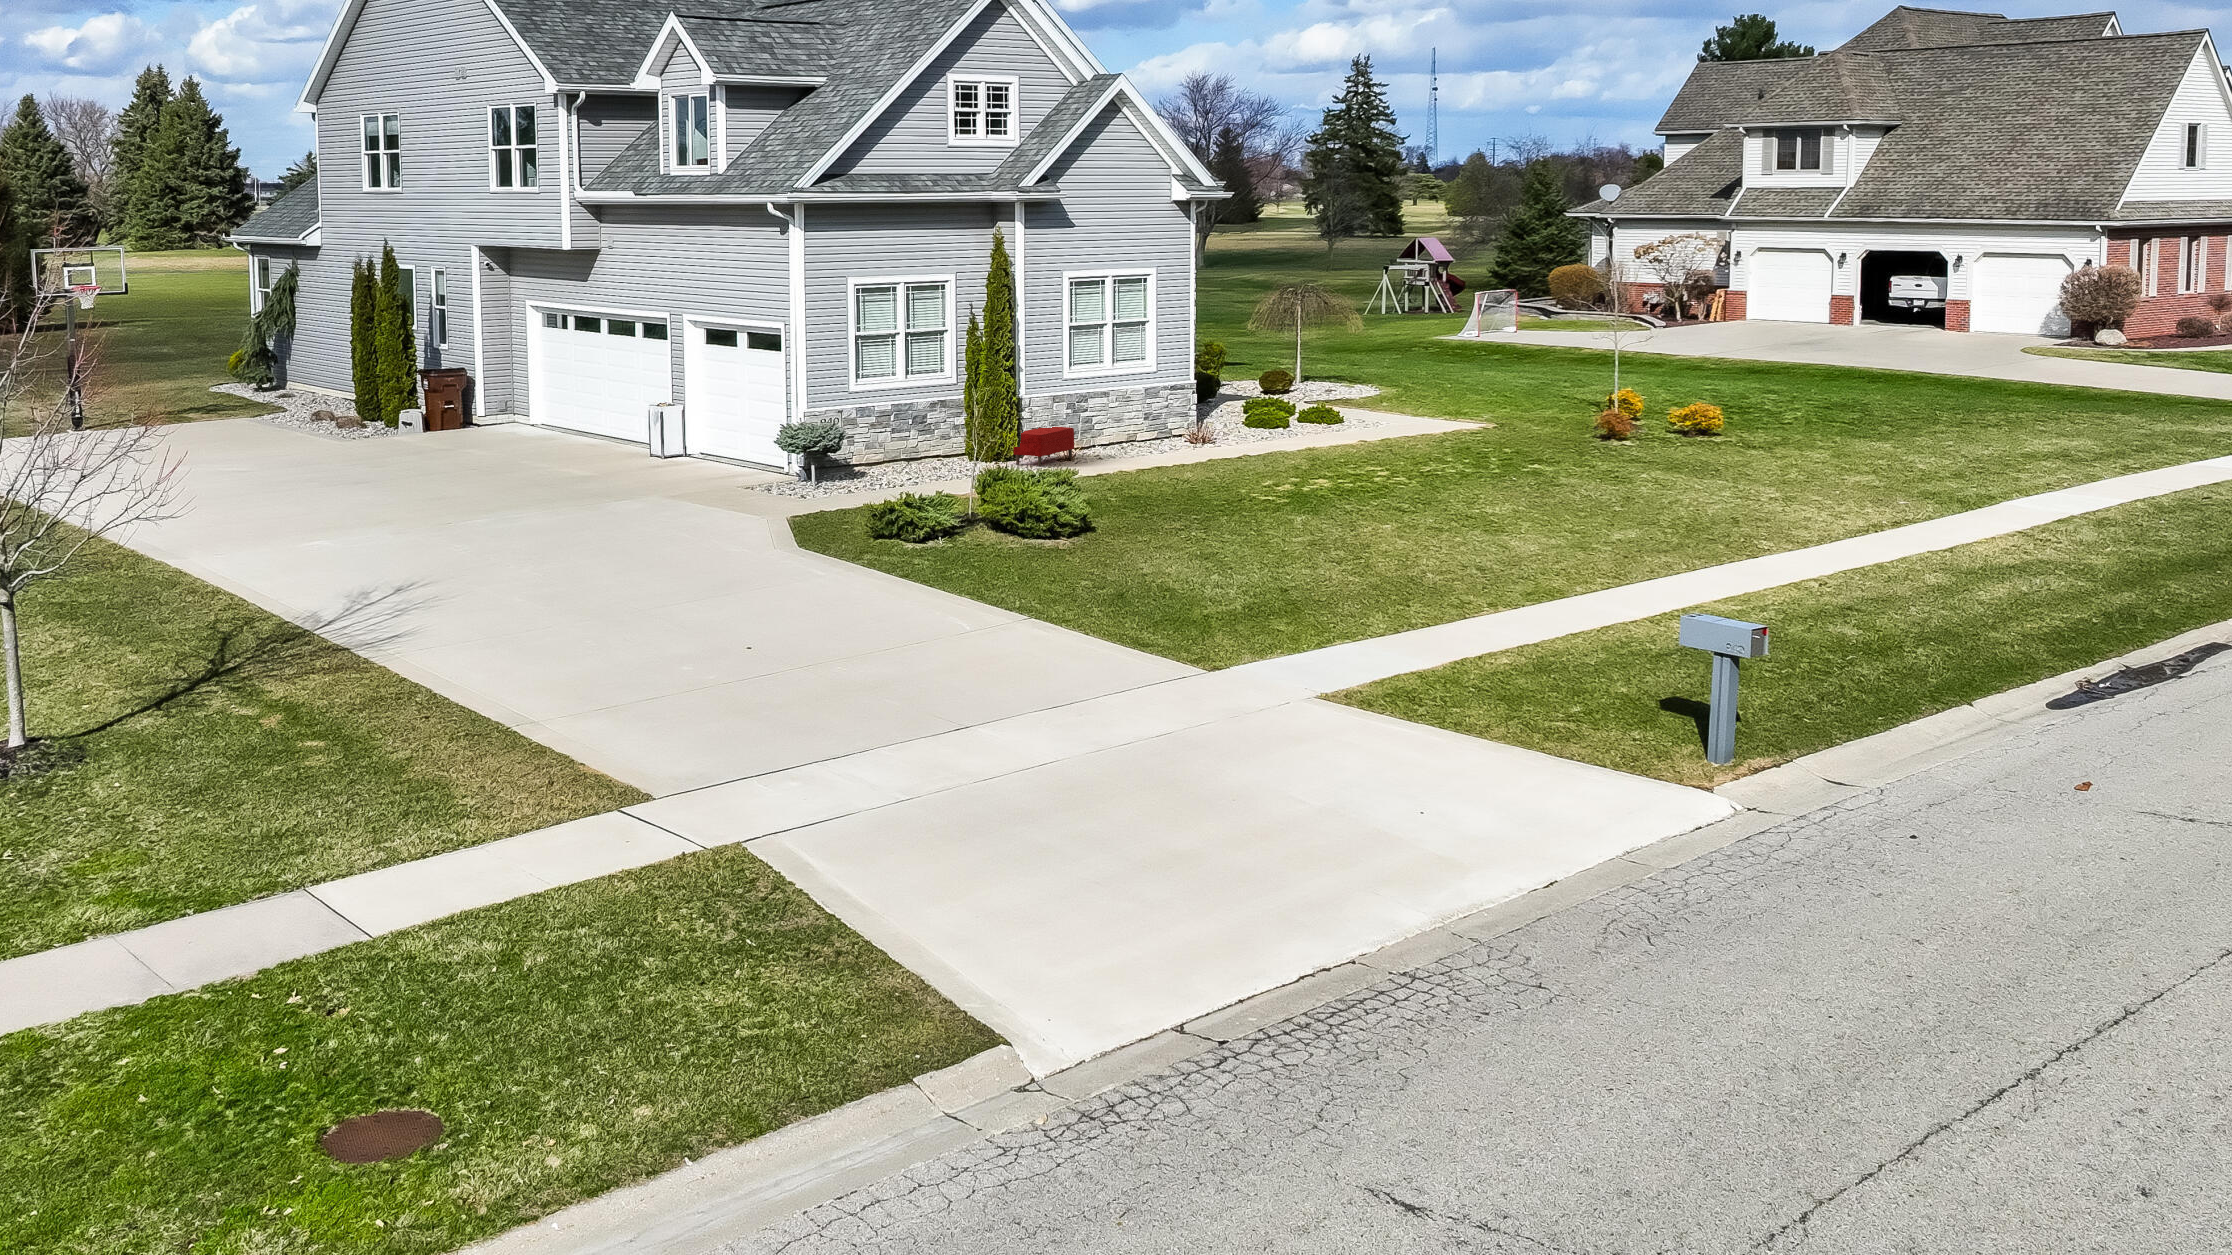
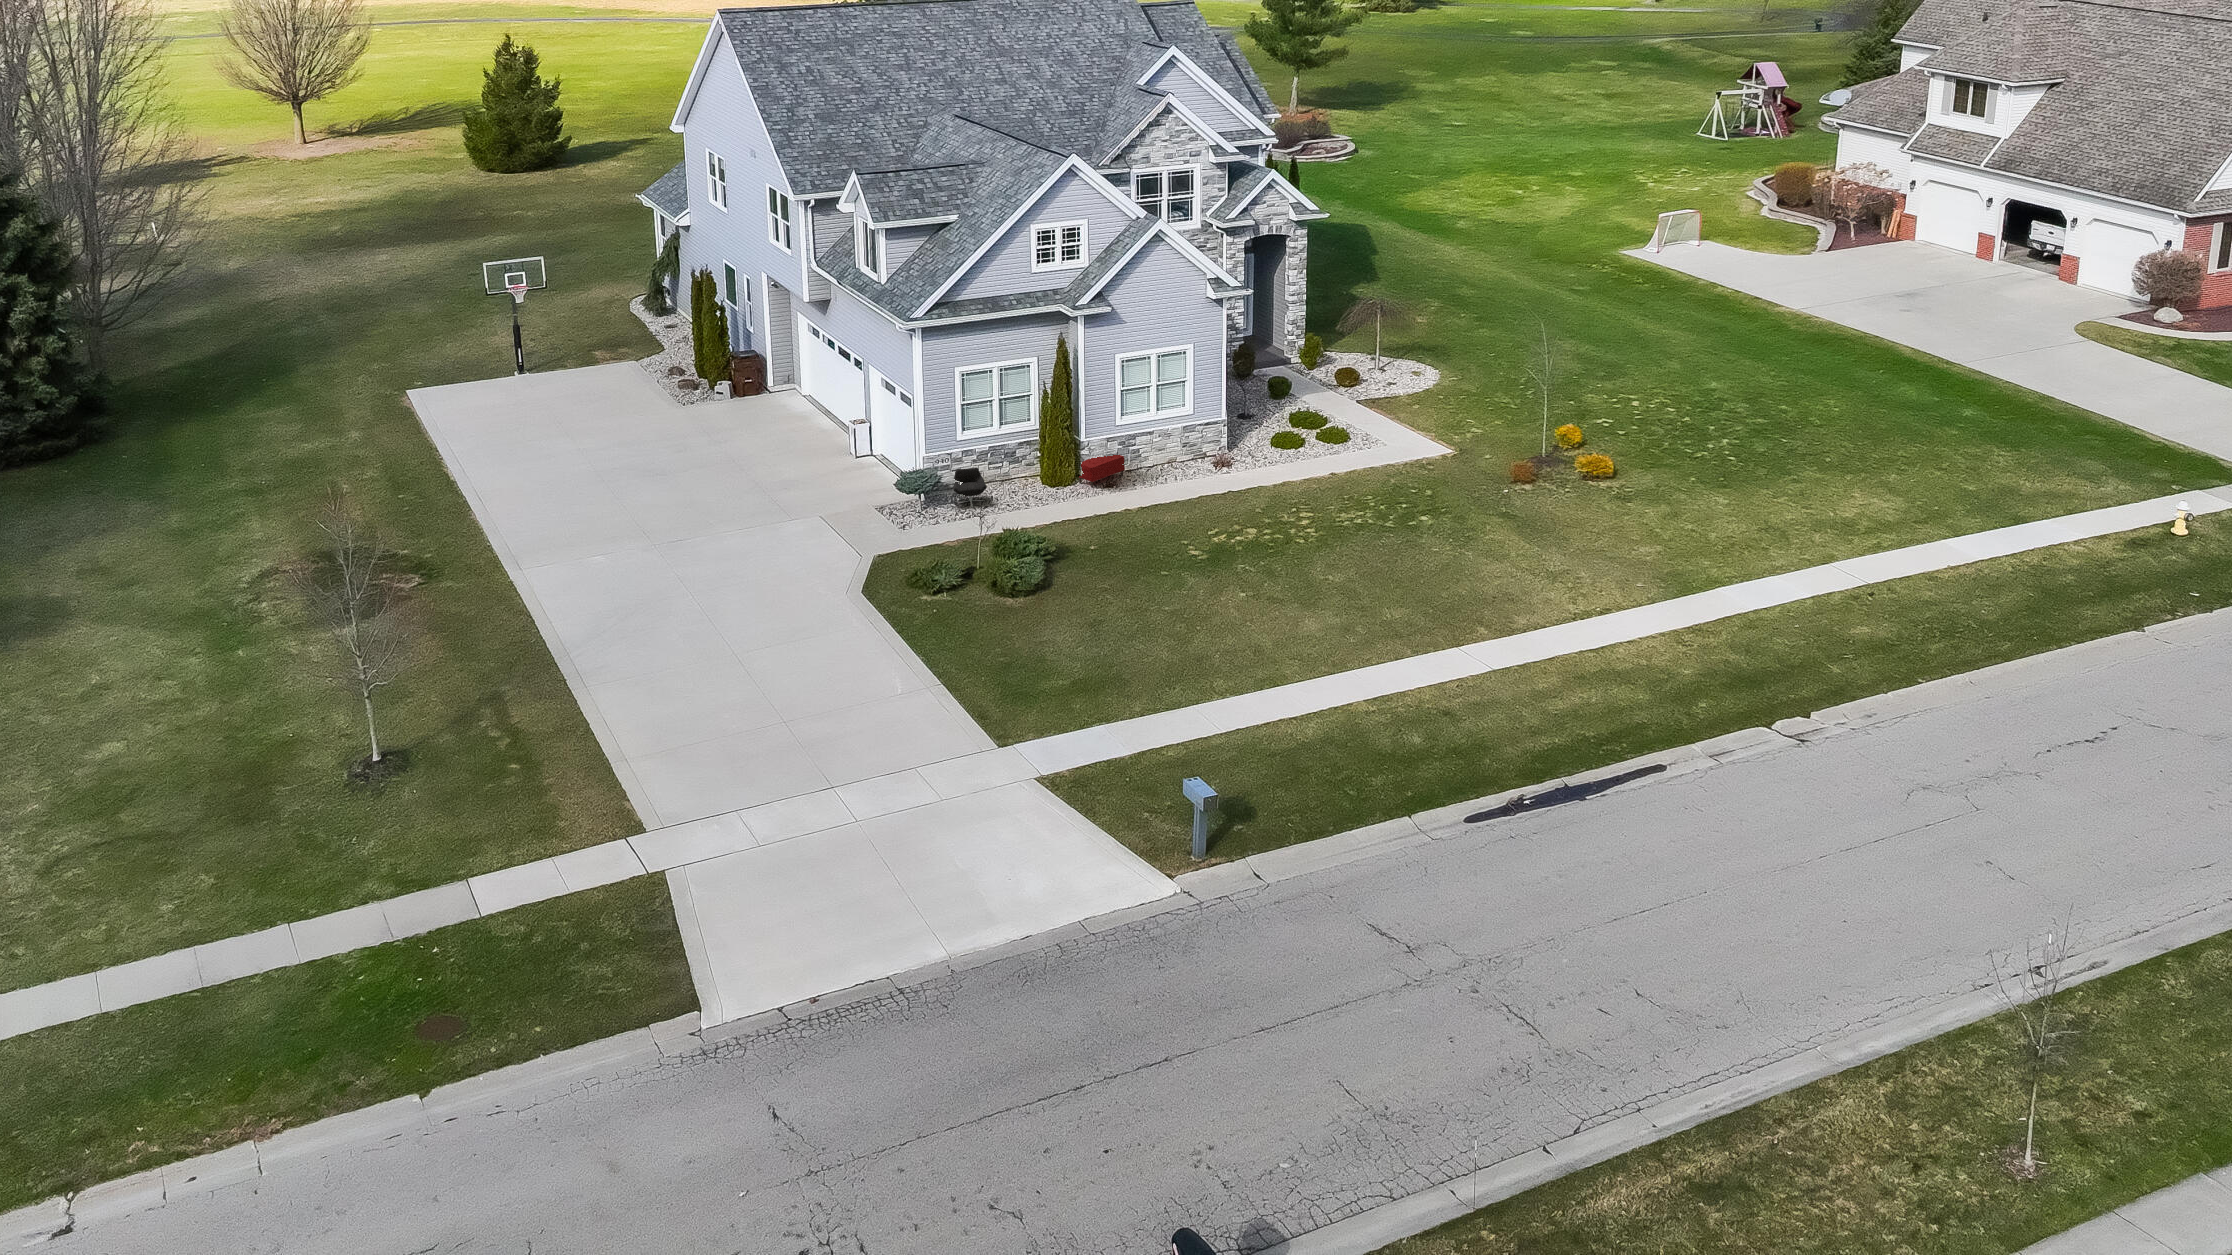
lounge chair: none [842,434,901,485] -> present [953,468,987,507]

